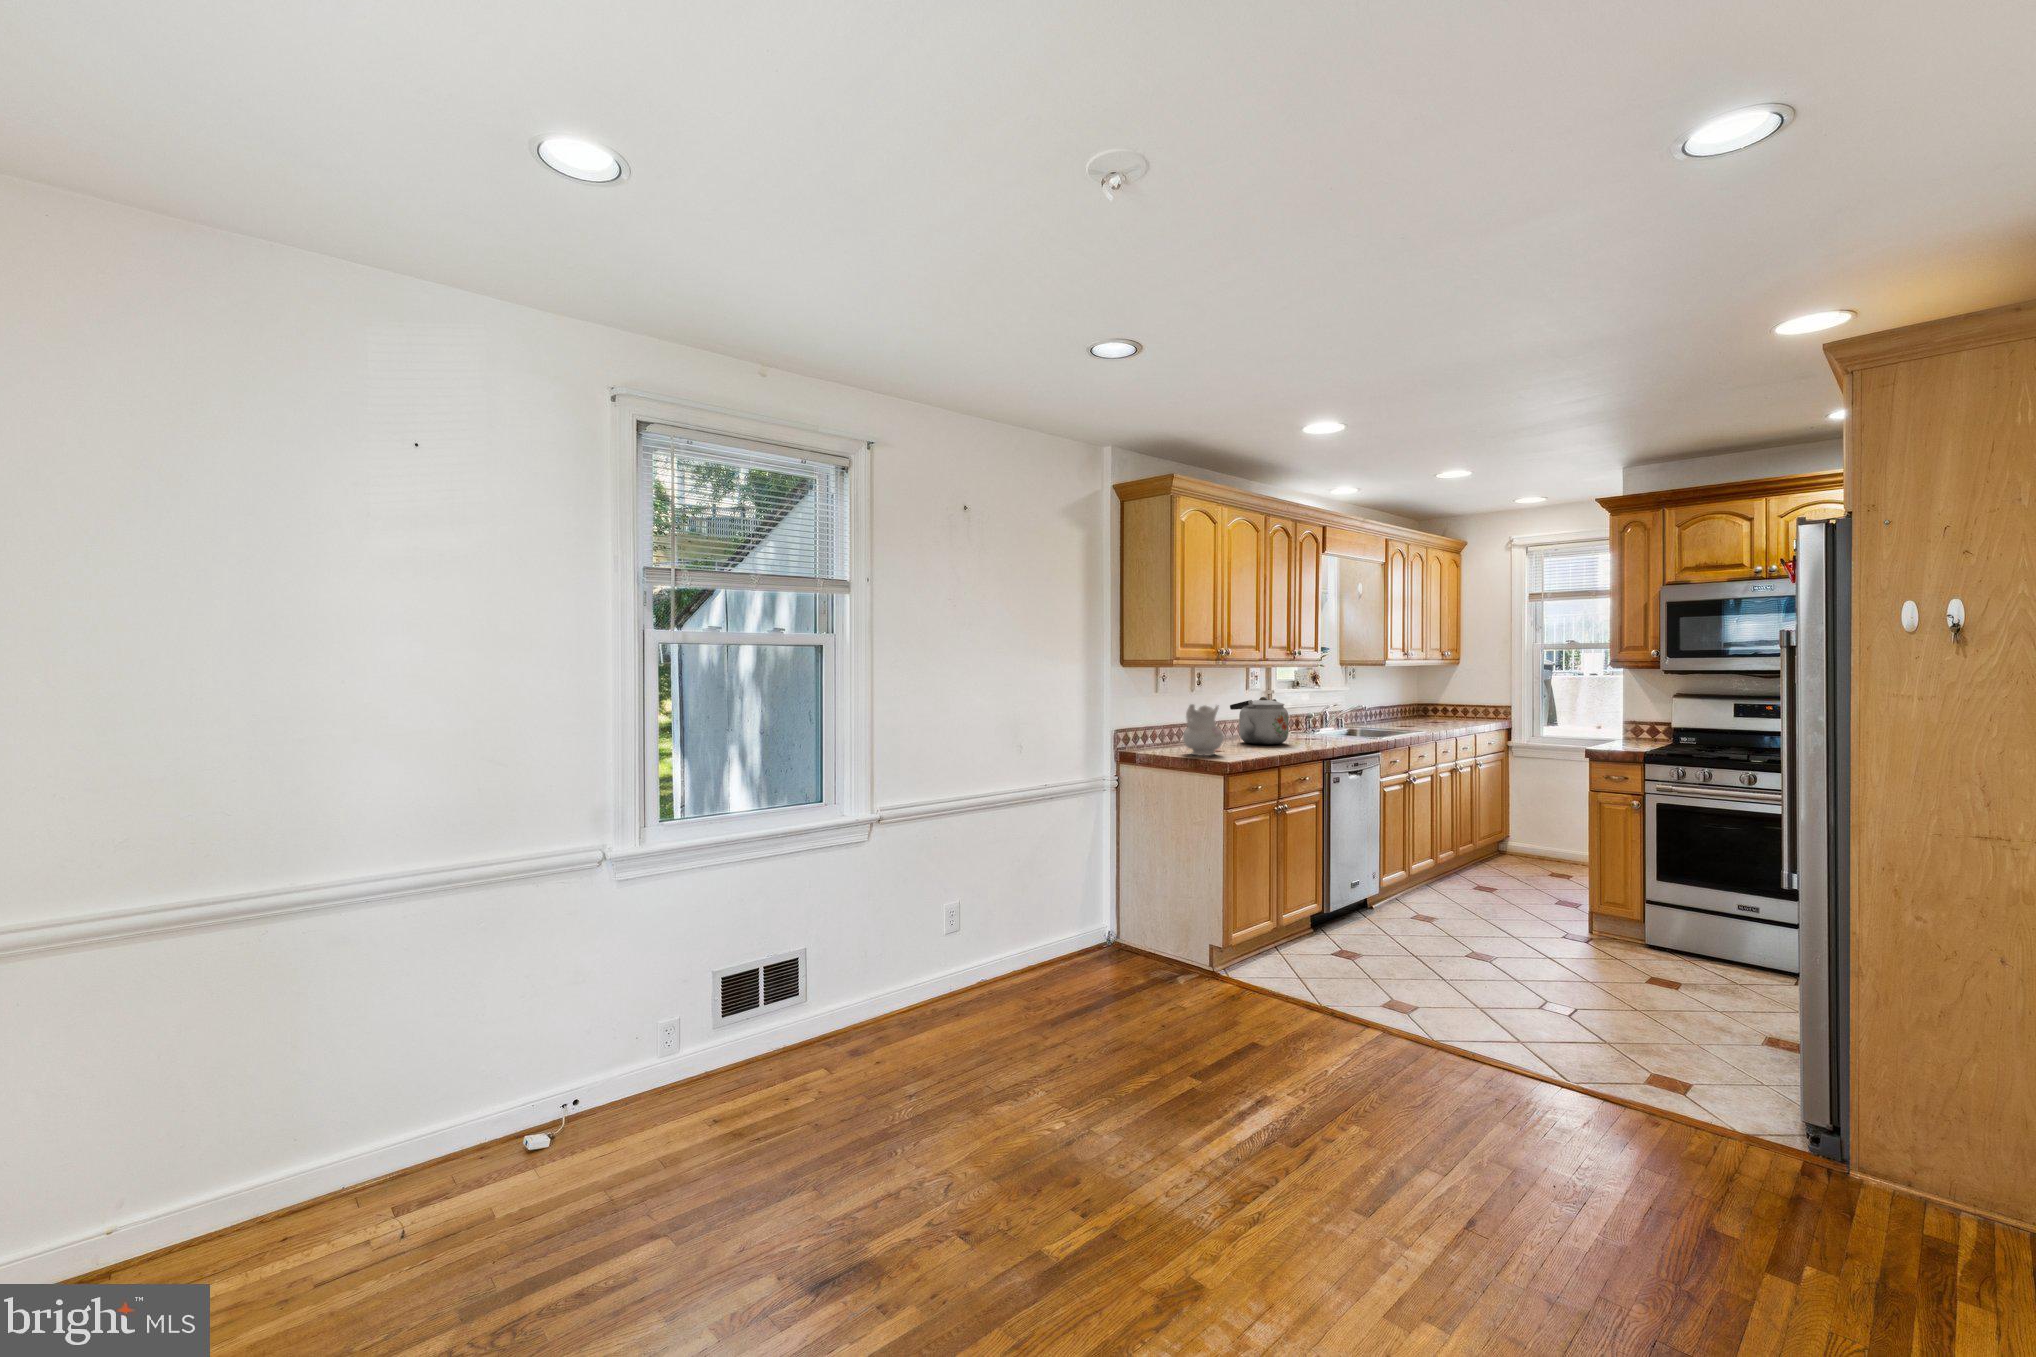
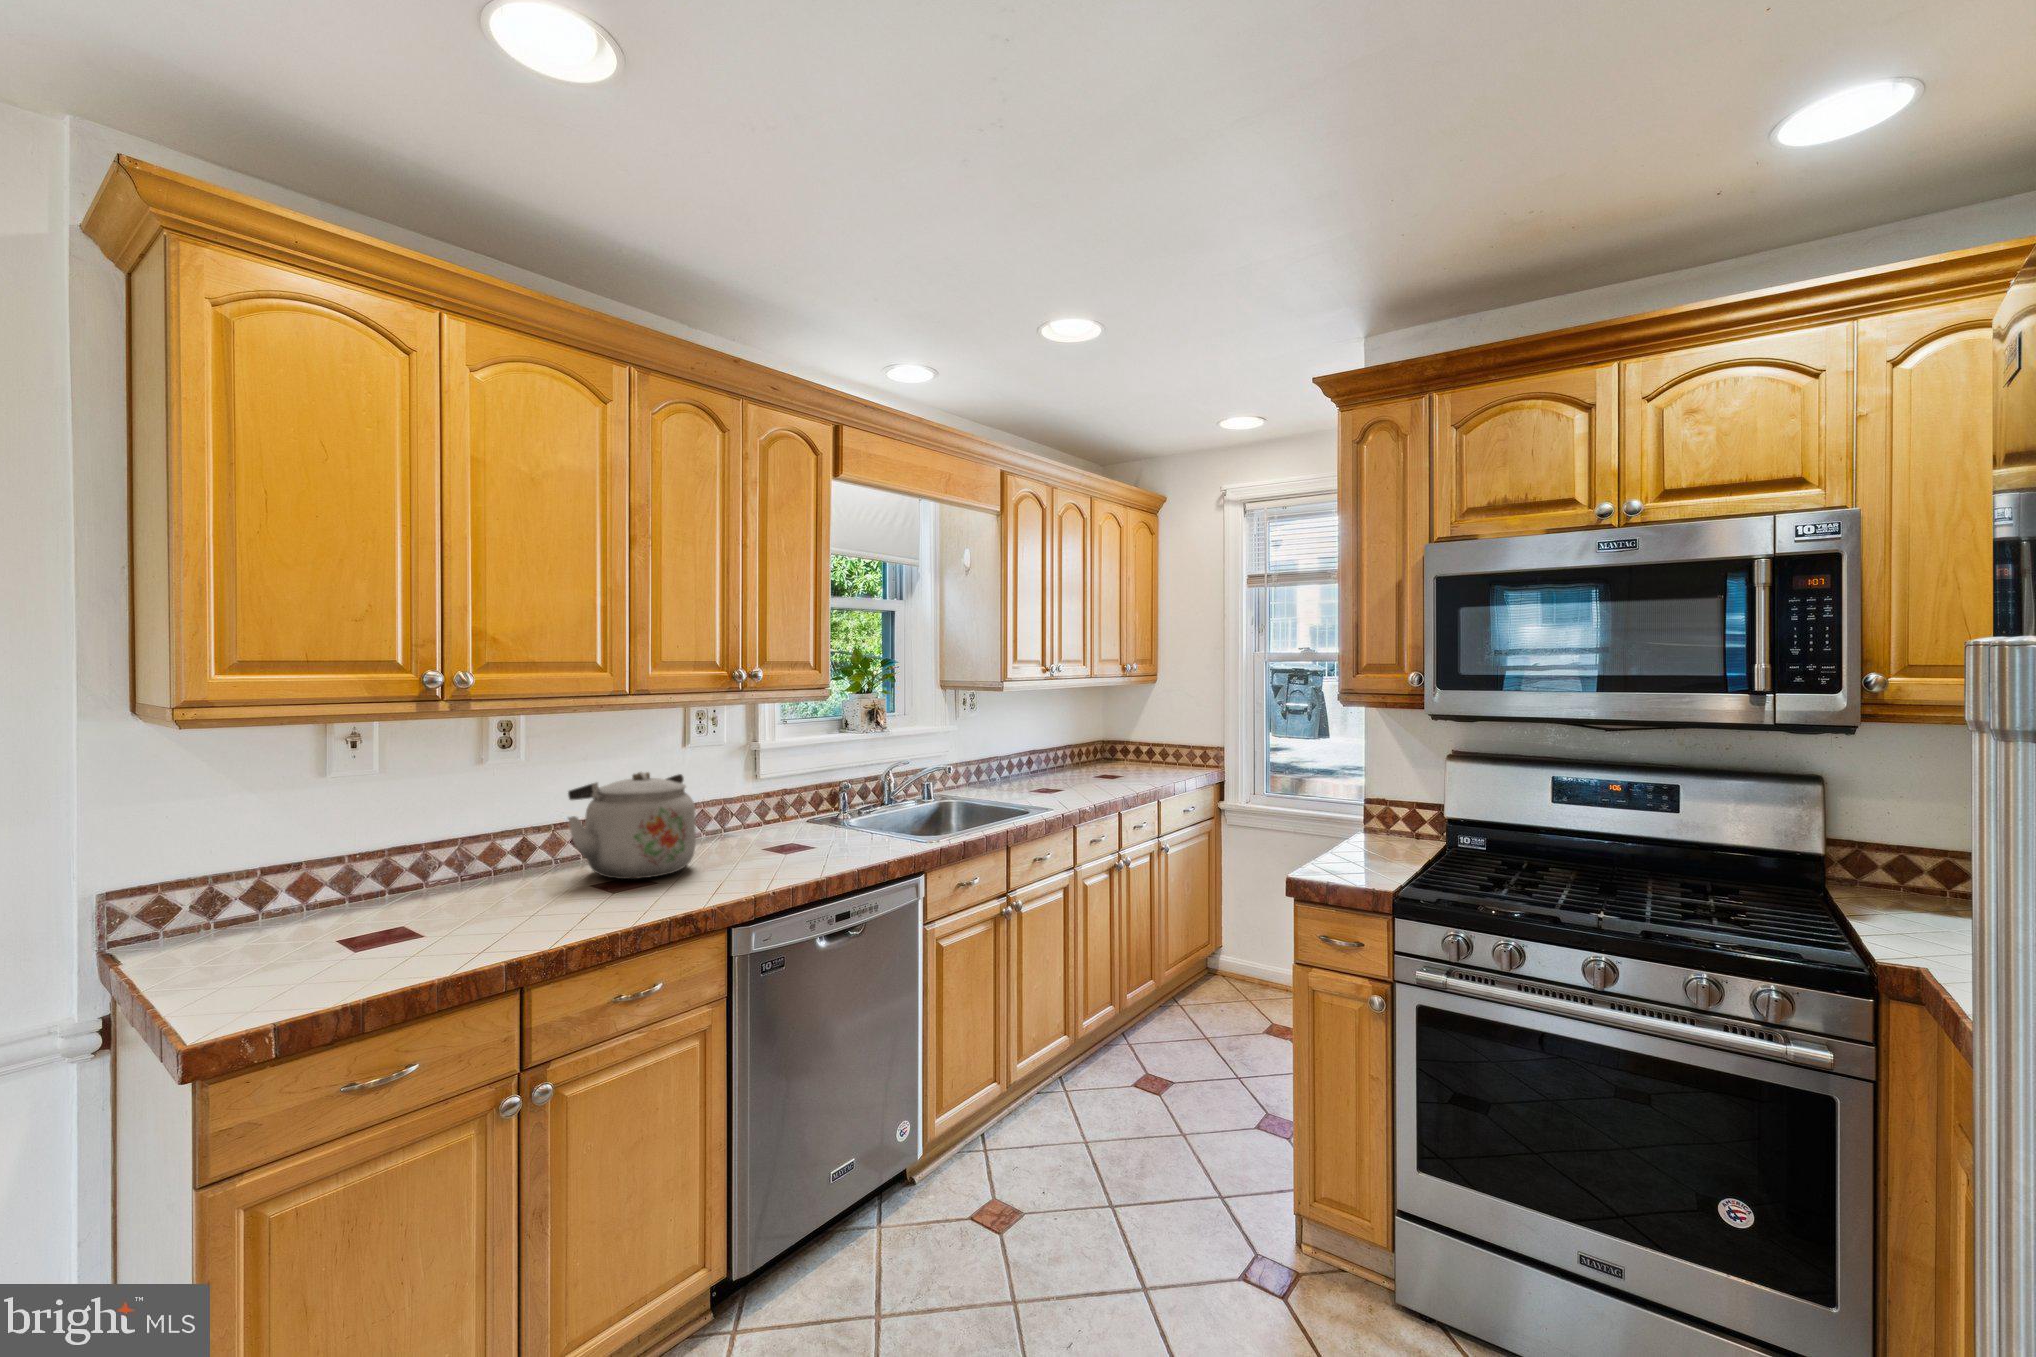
ceramic pitcher: present [1183,704,1224,756] -> none [264,815,407,955]

